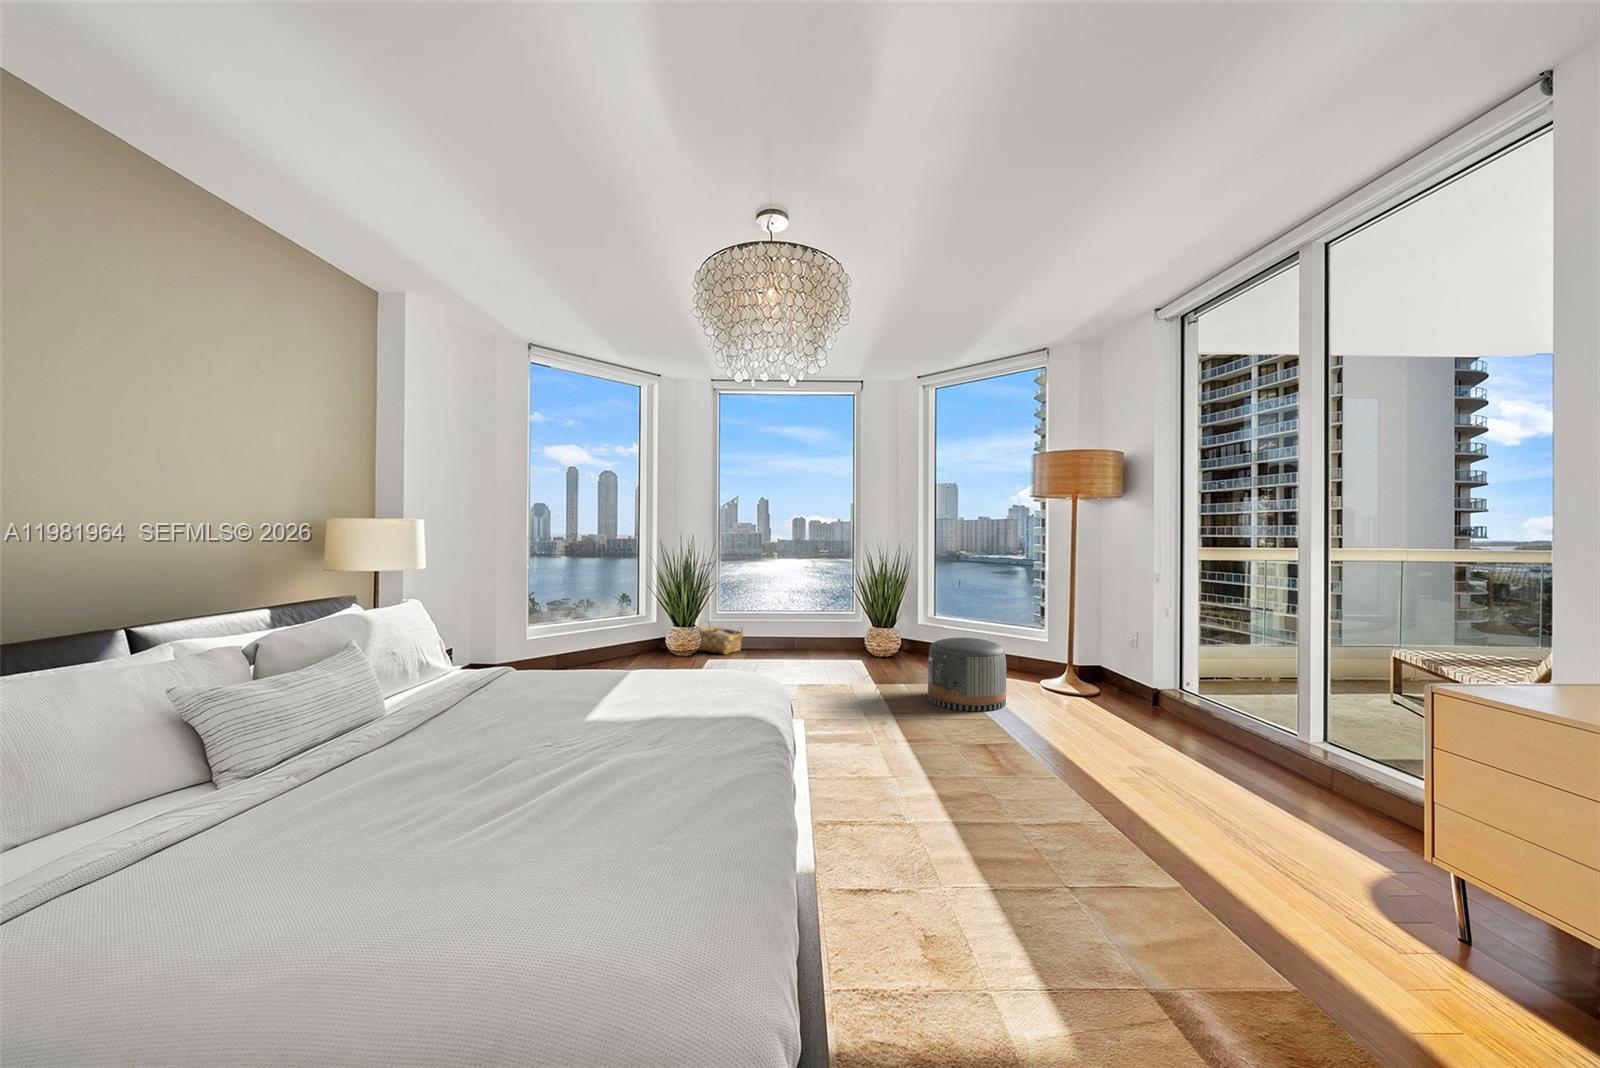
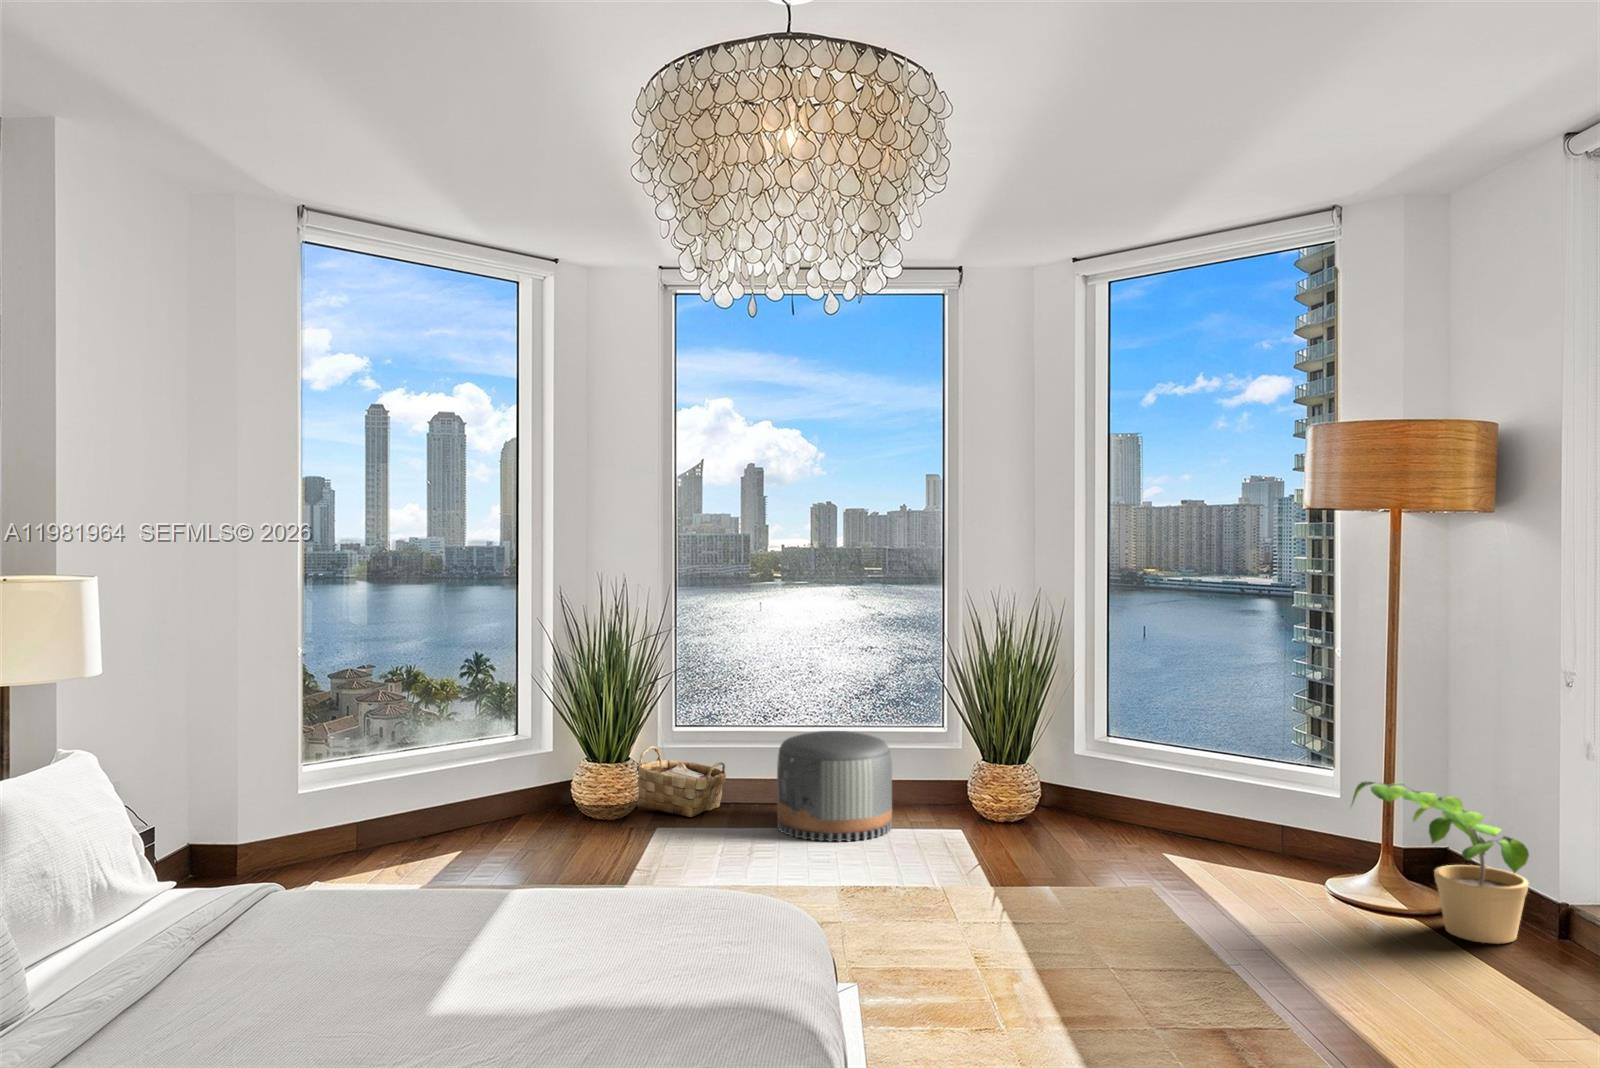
potted plant: none [1050,627,1137,705] -> present [1352,782,1529,944]
pouf: present [928,638,1006,711] -> present [777,731,892,842]

